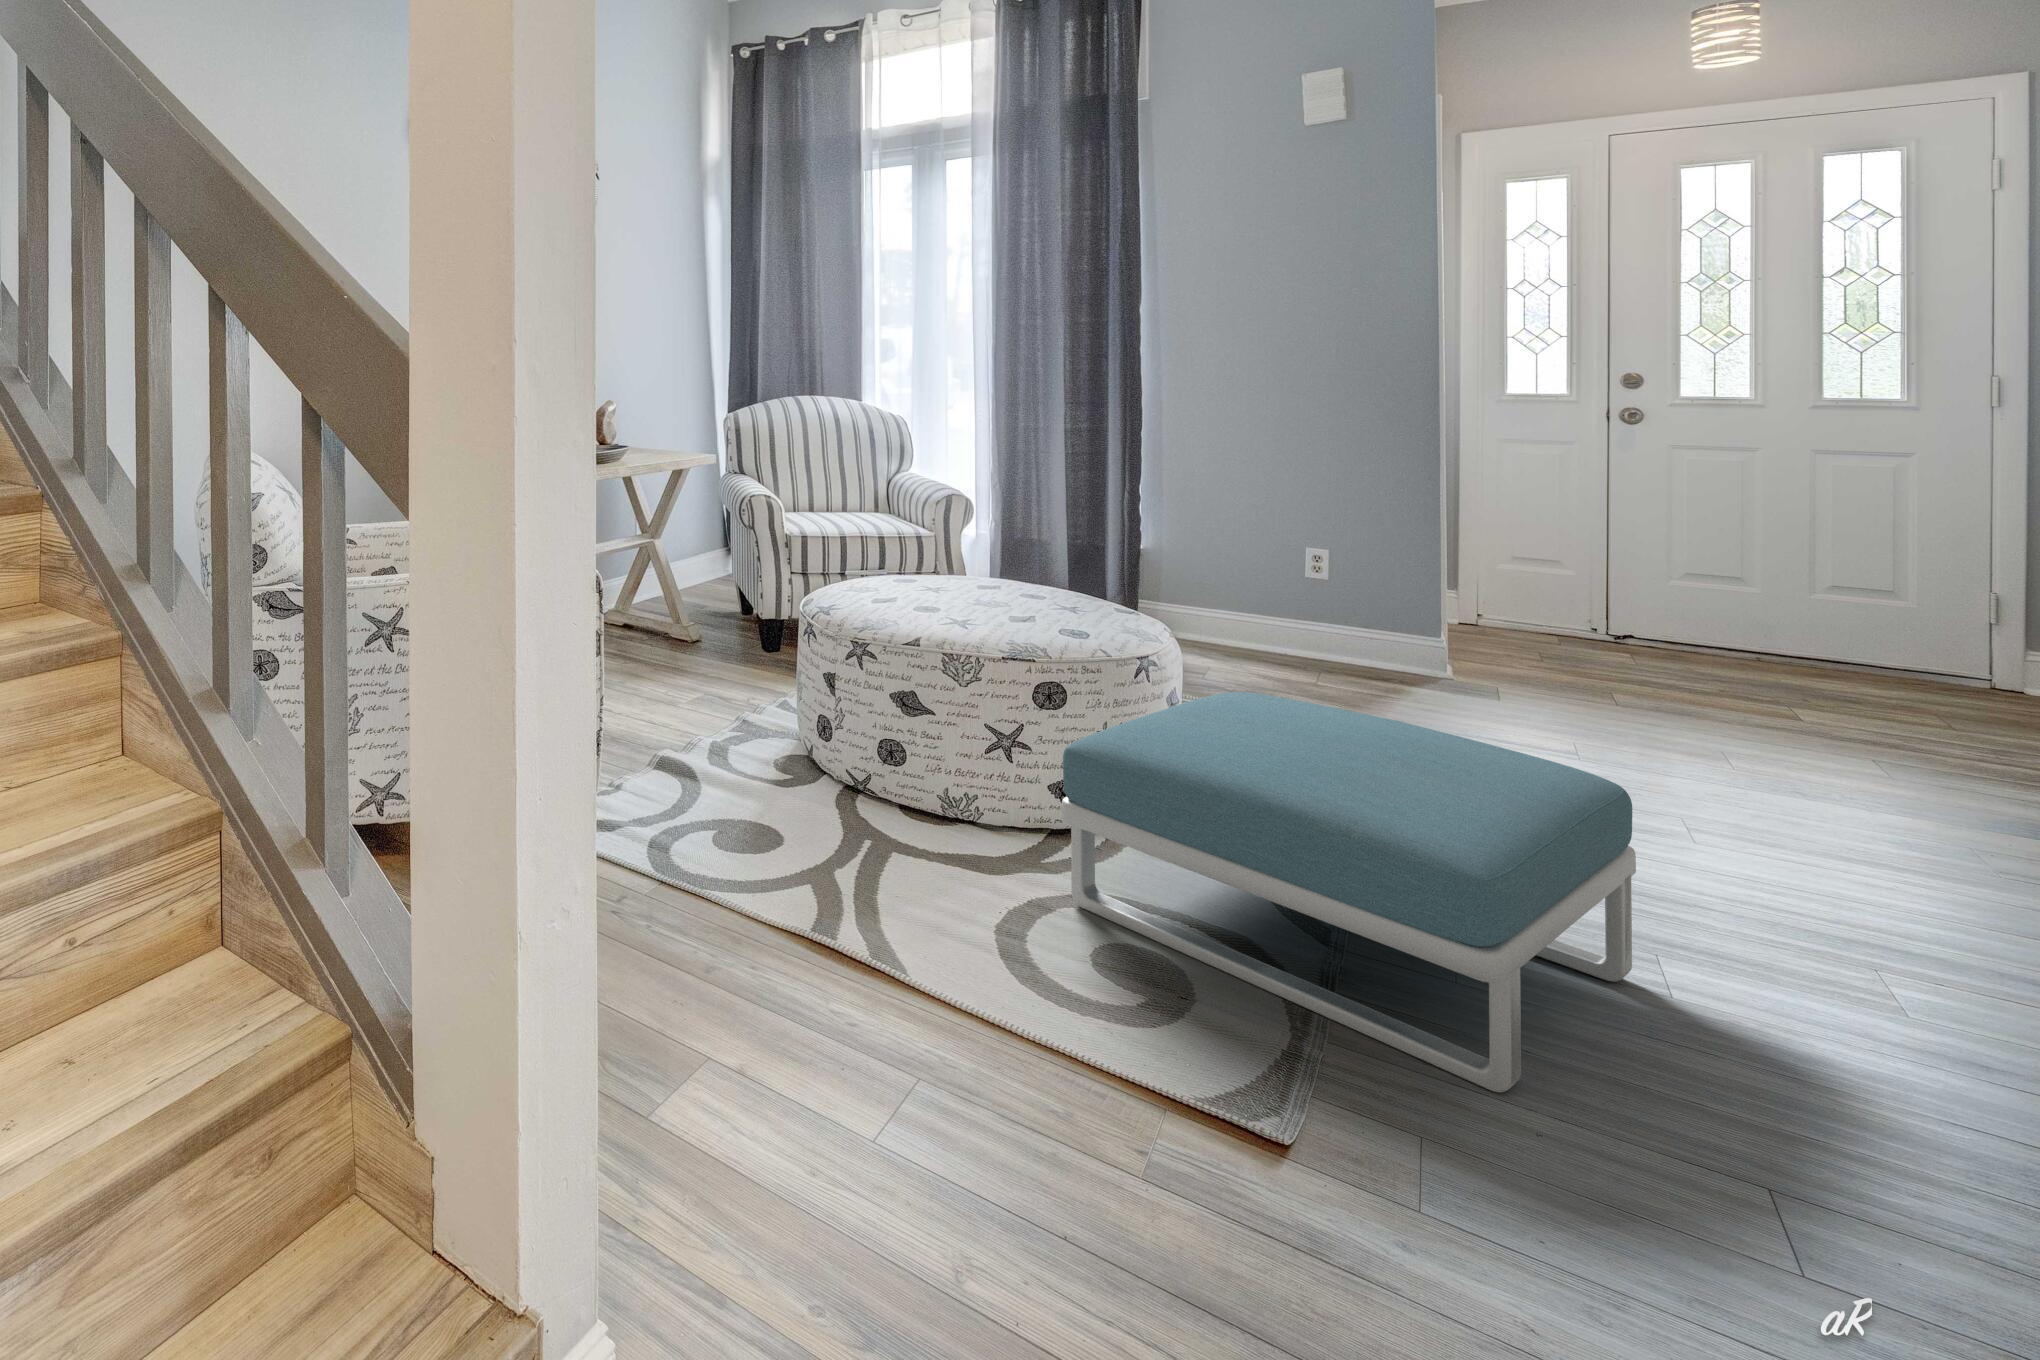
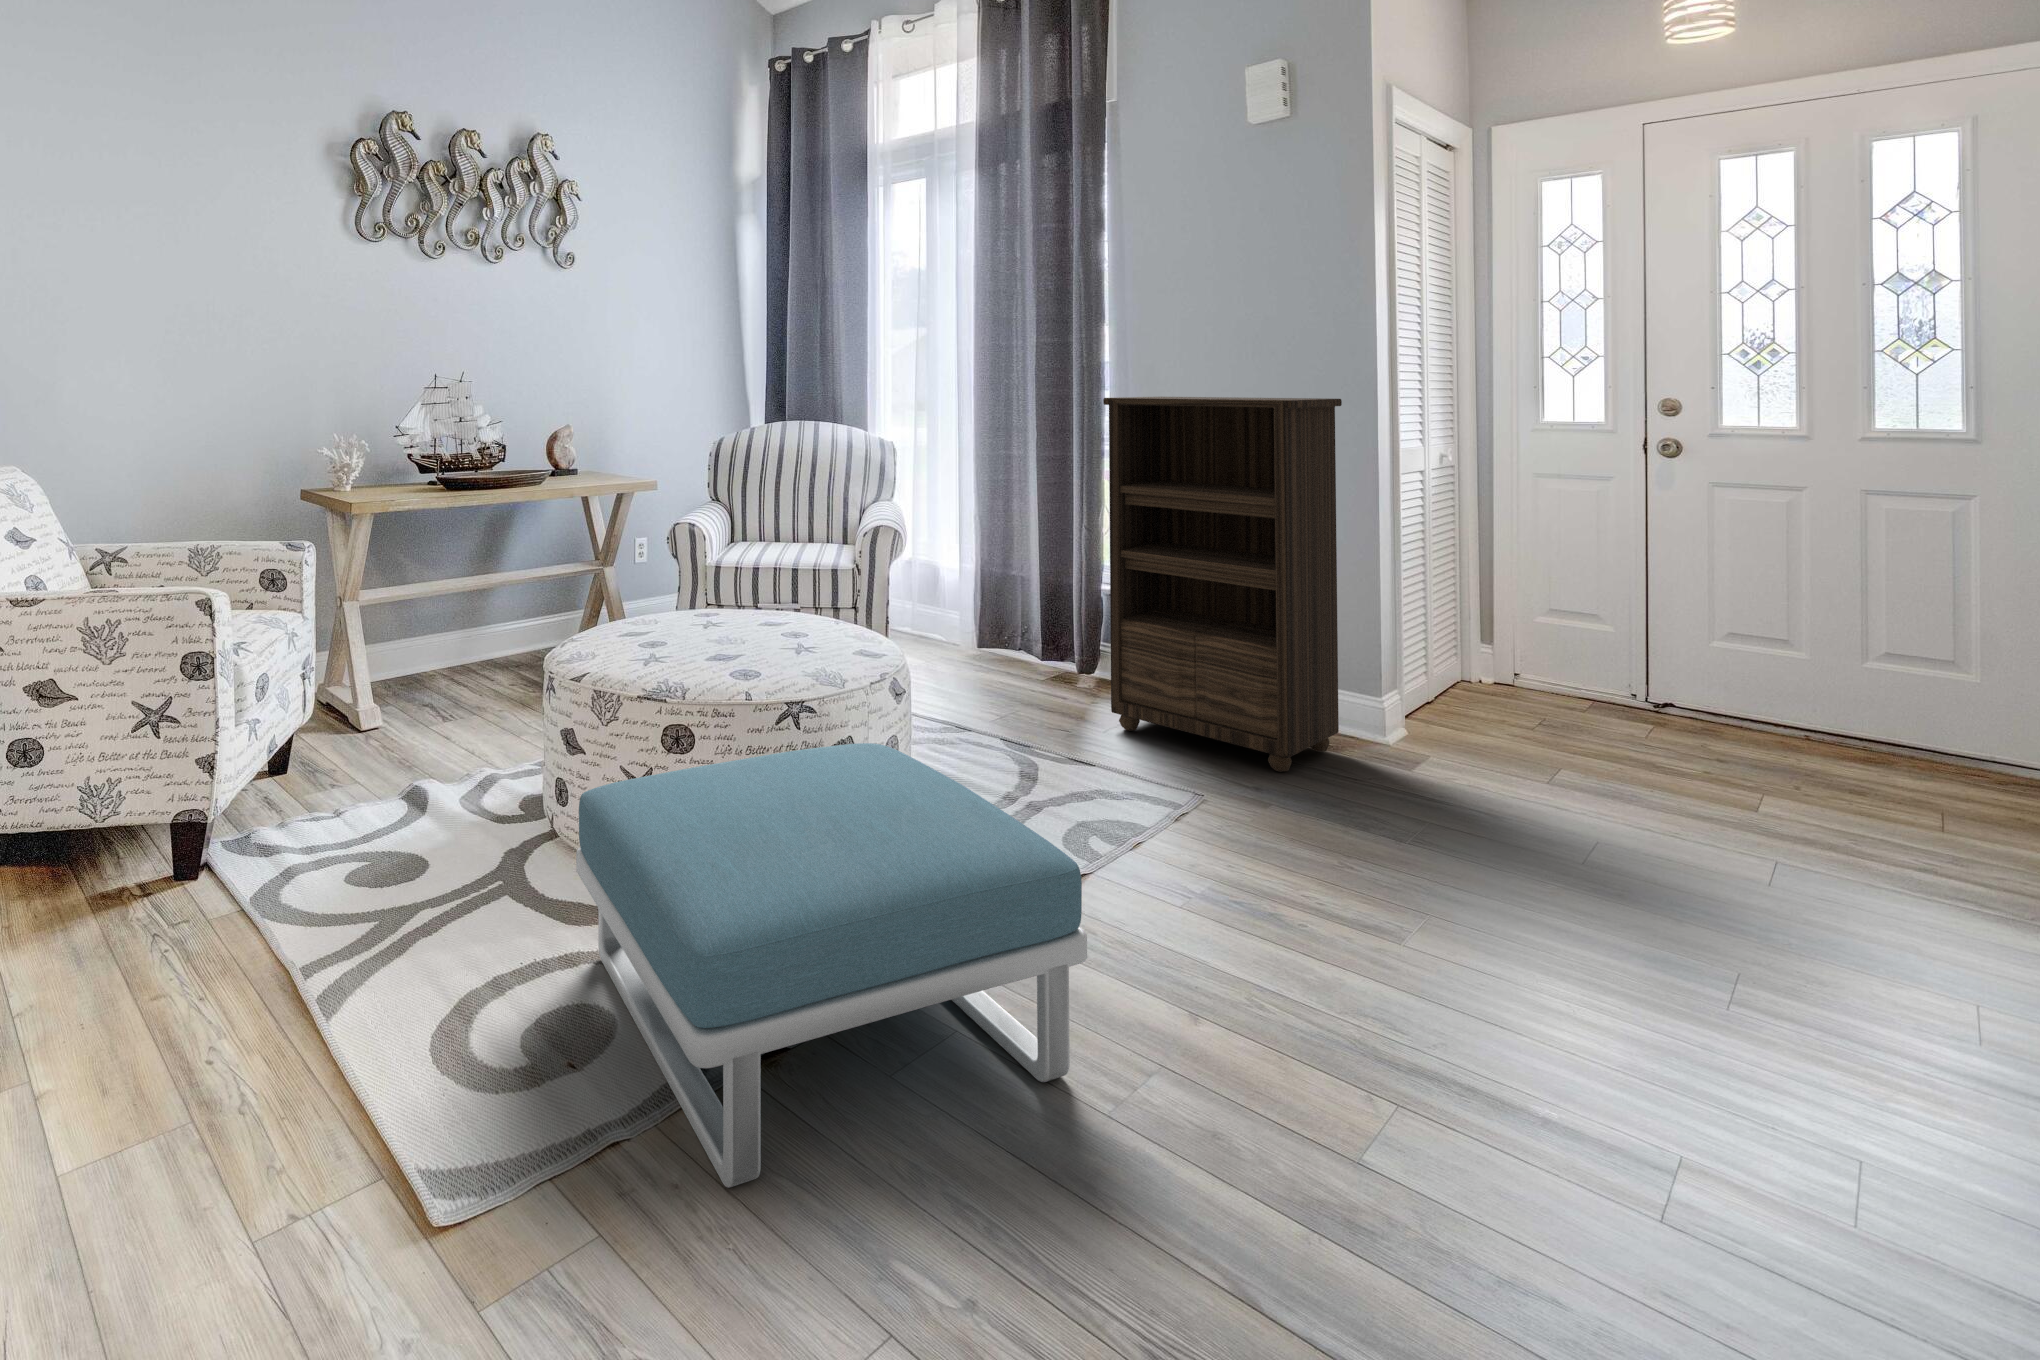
bookshelf: none [1197,372,1427,710] -> present [1103,397,1342,772]

